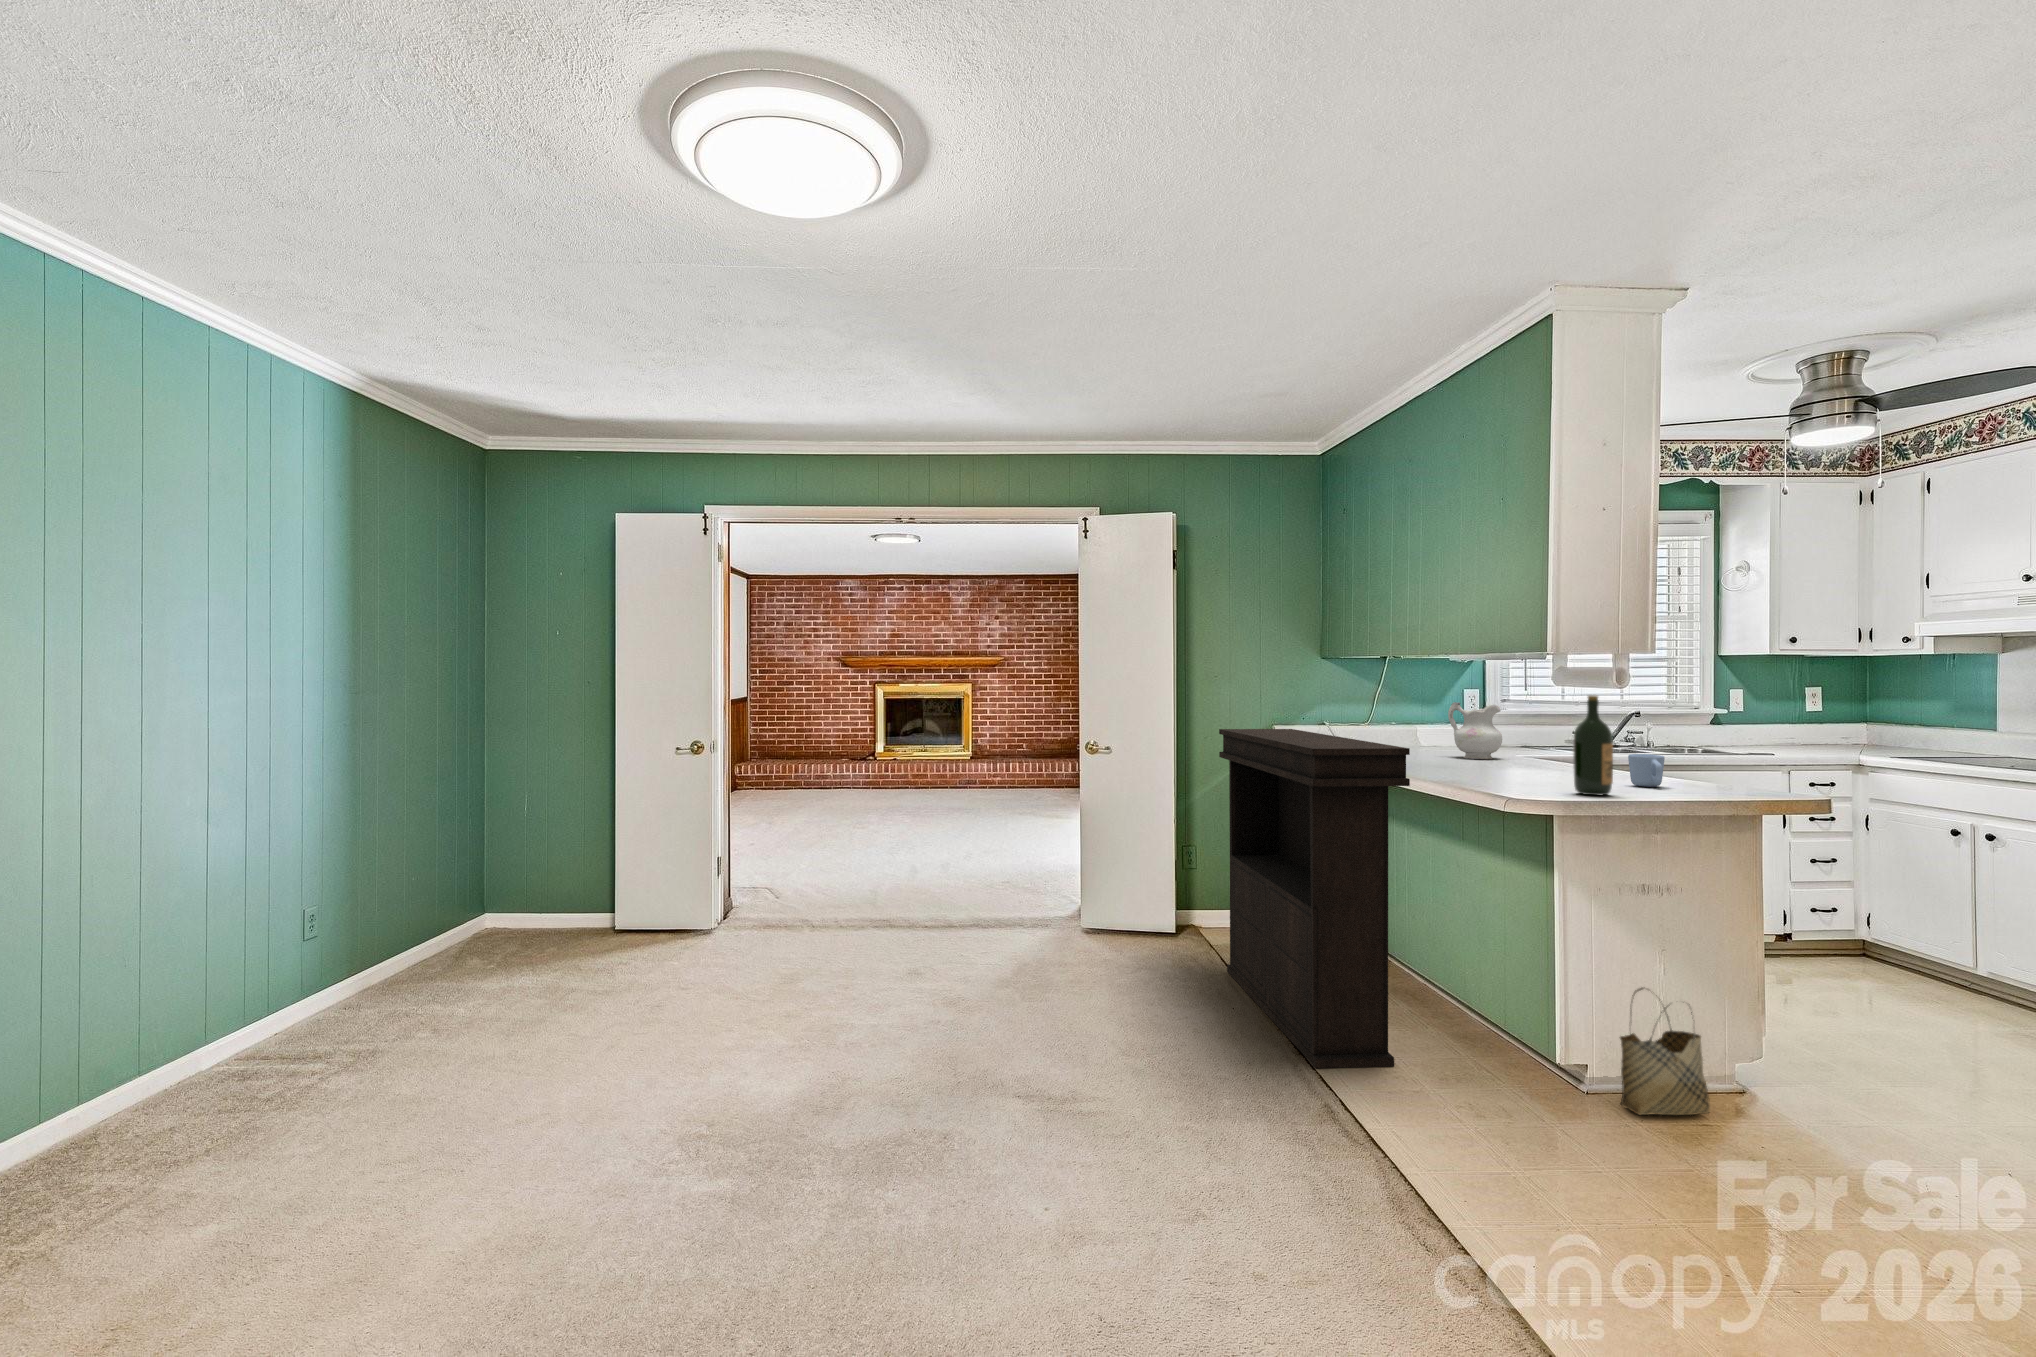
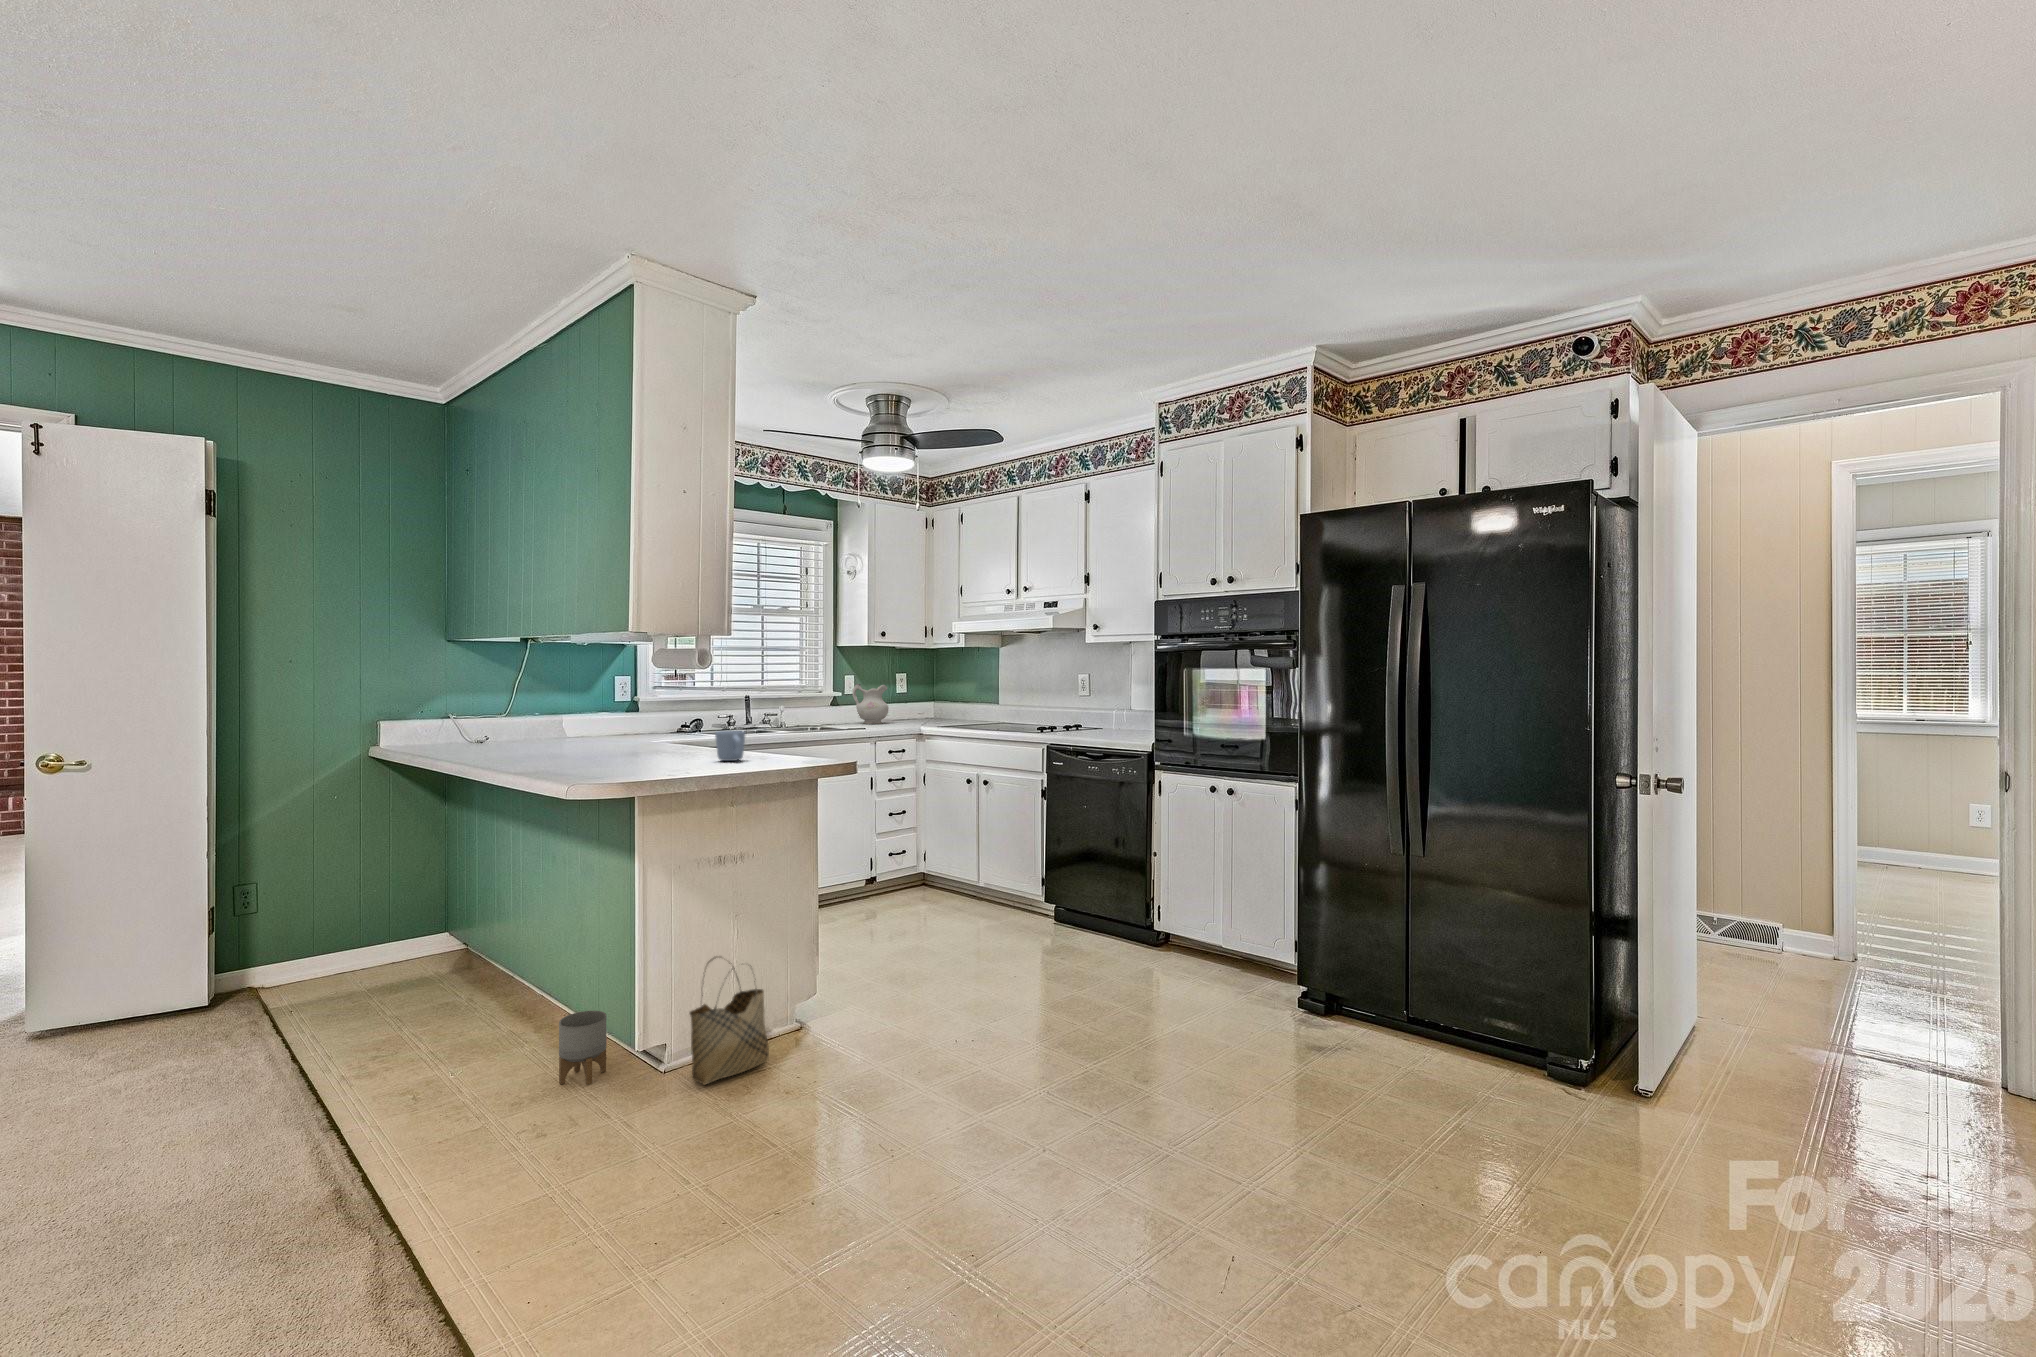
wine bottle: present [1573,695,1613,795] -> none [649,673,686,774]
ceramic pitcher: present [1448,702,1502,759] -> present [852,684,889,724]
console table: present [1219,729,1410,1068] -> none [256,721,470,1148]
planter: none [1479,1010,1524,1080] -> present [559,1011,607,1085]

